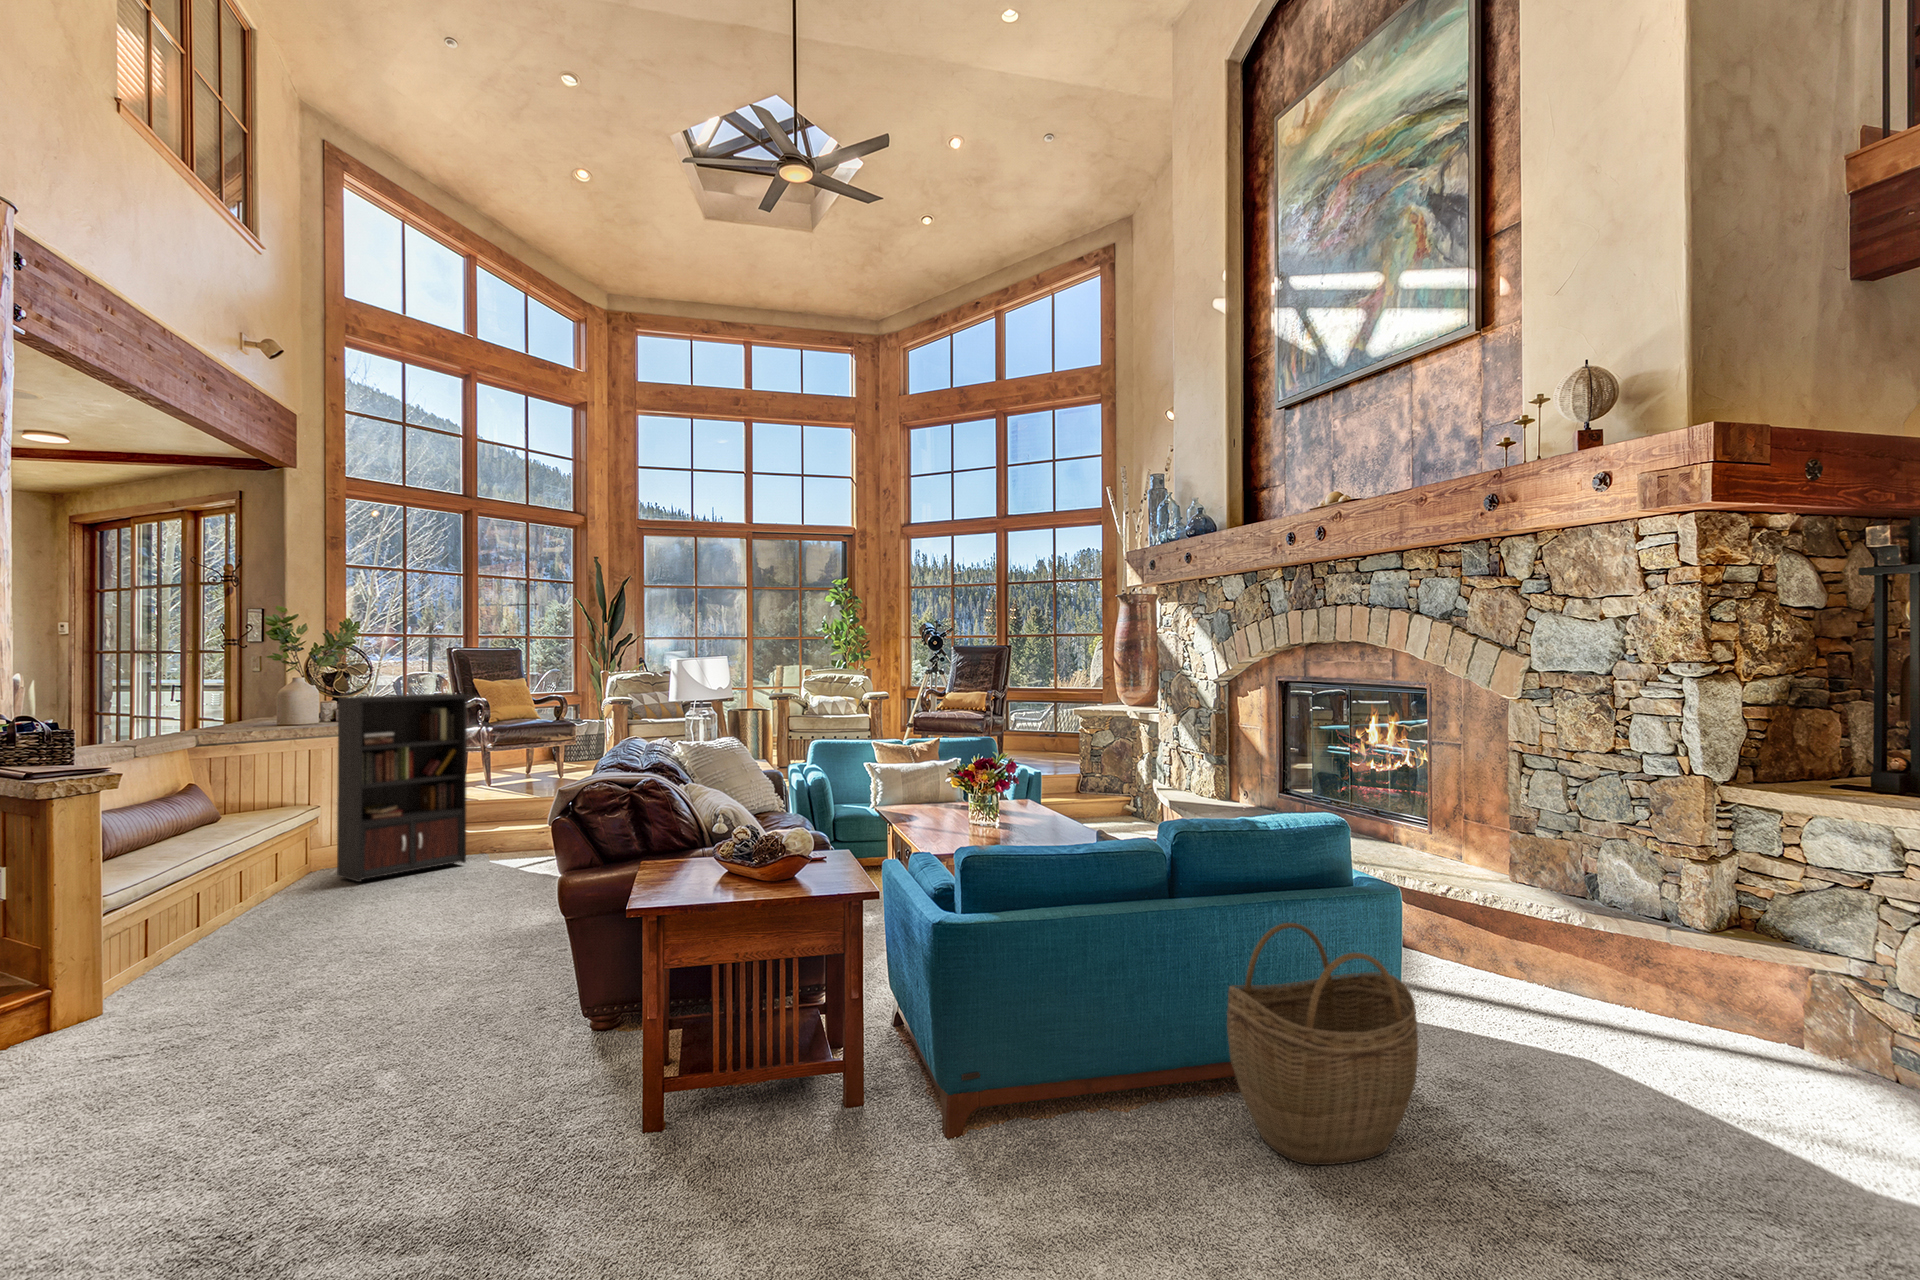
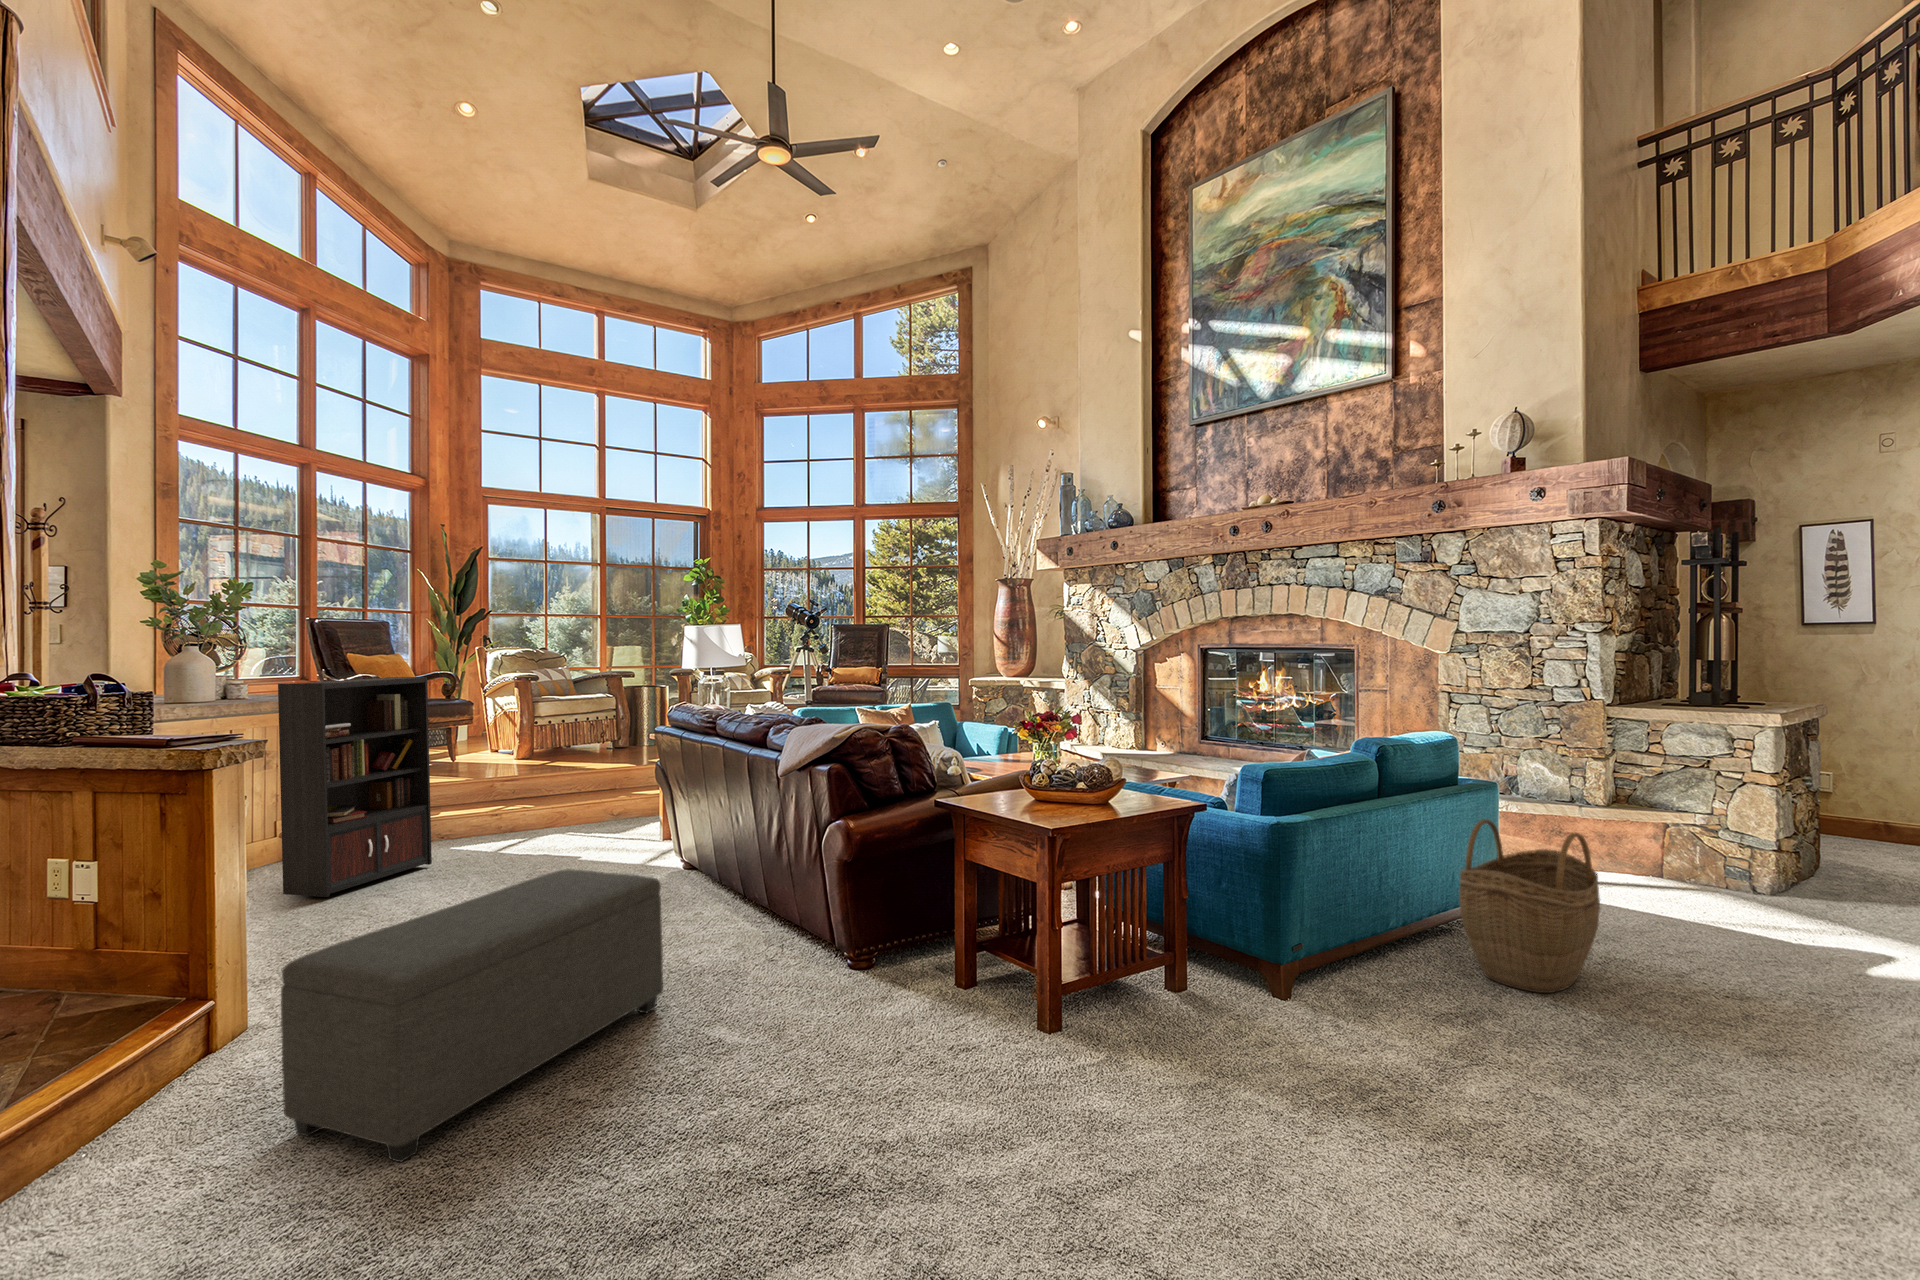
ottoman: none [71,874,435,1095] -> present [281,869,663,1162]

